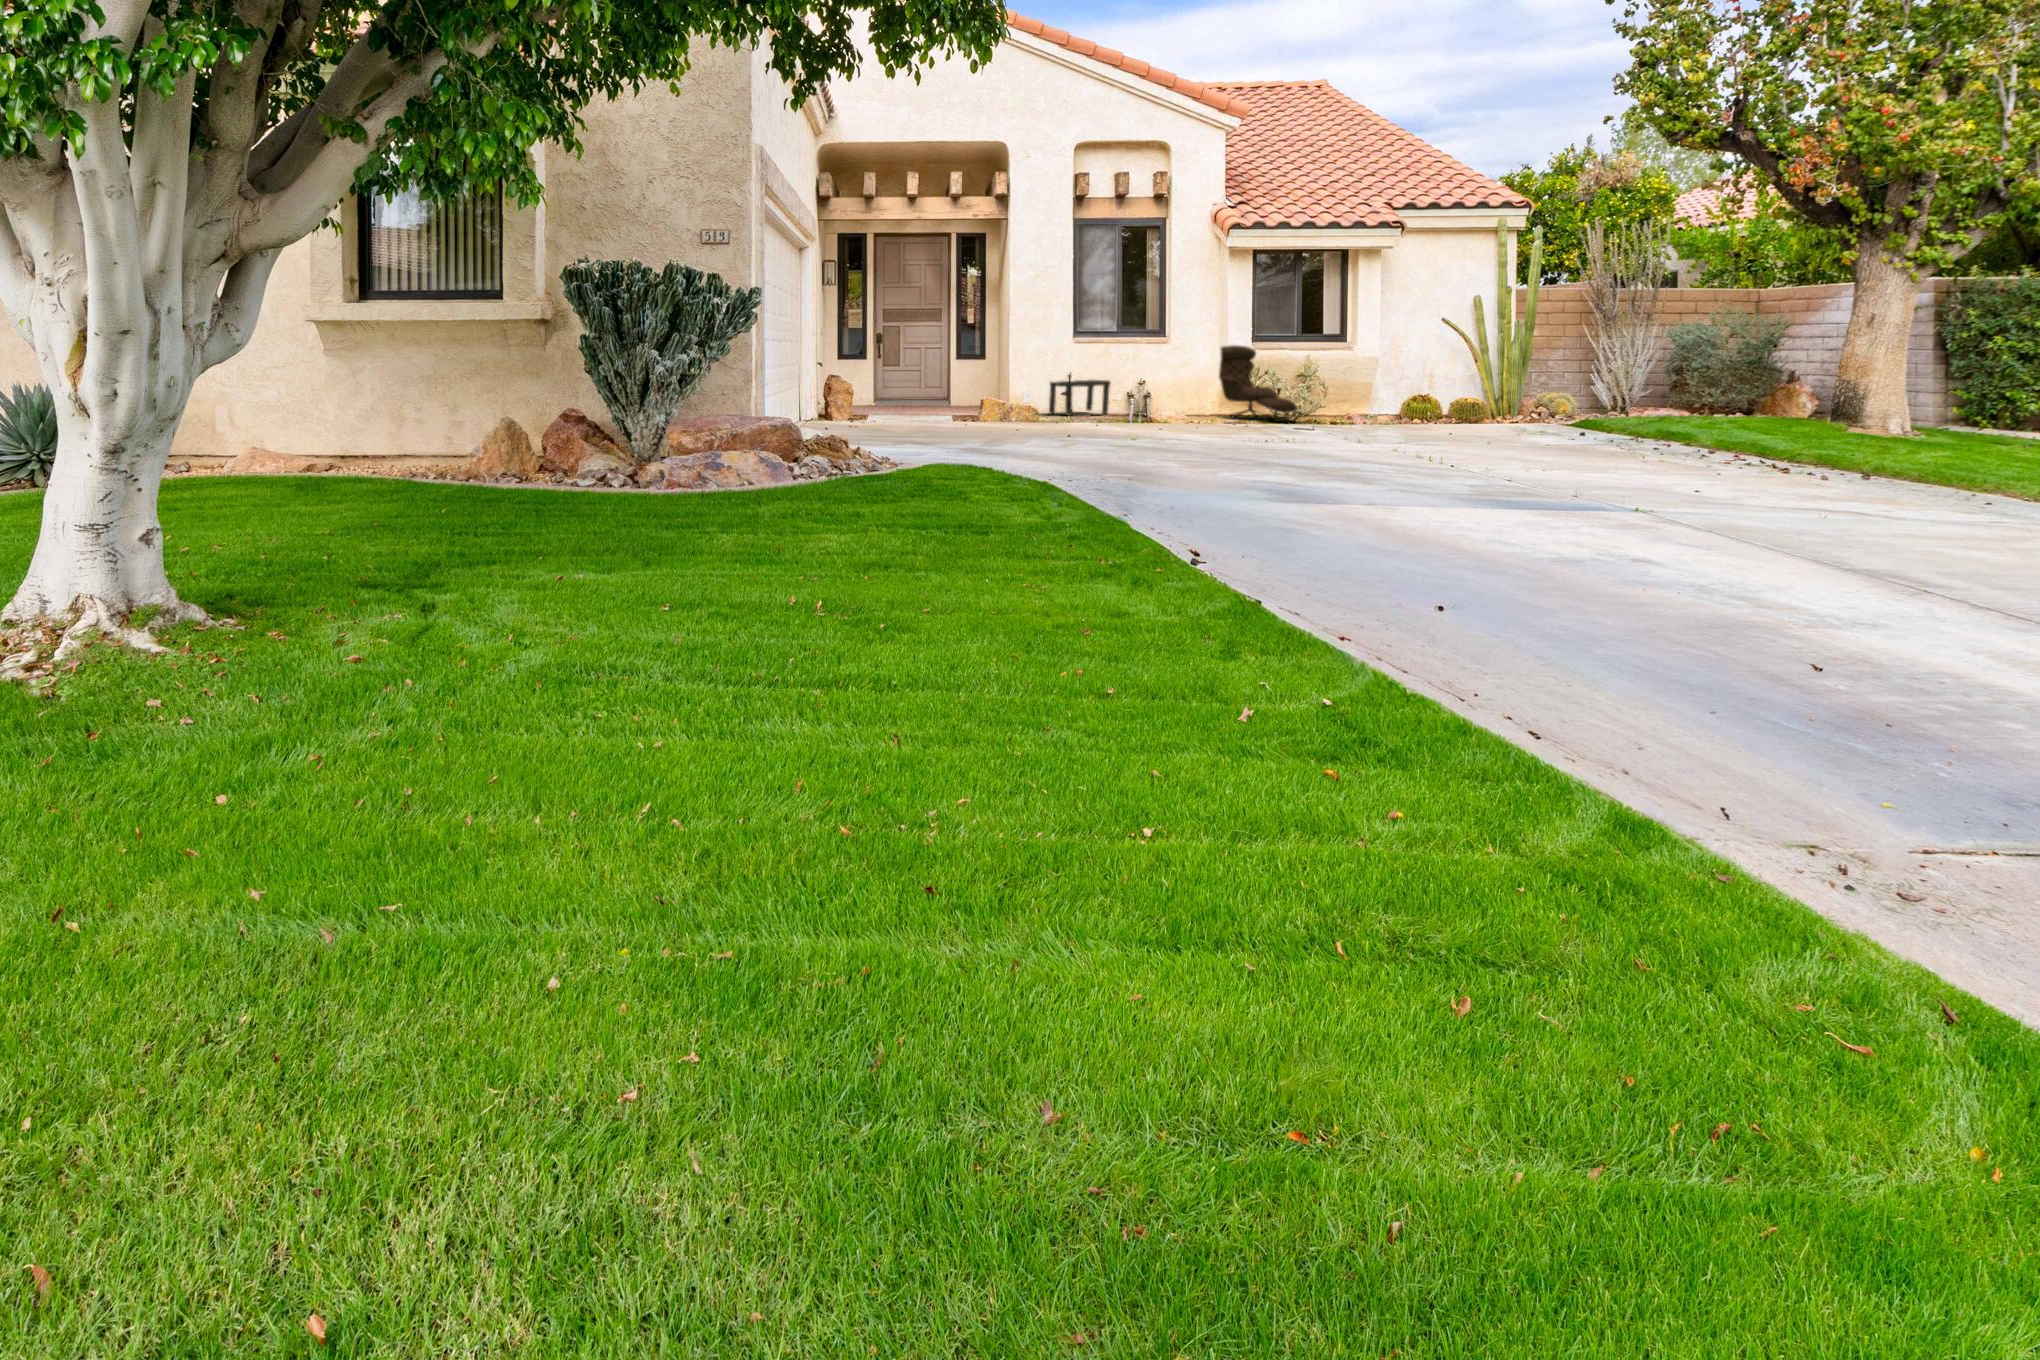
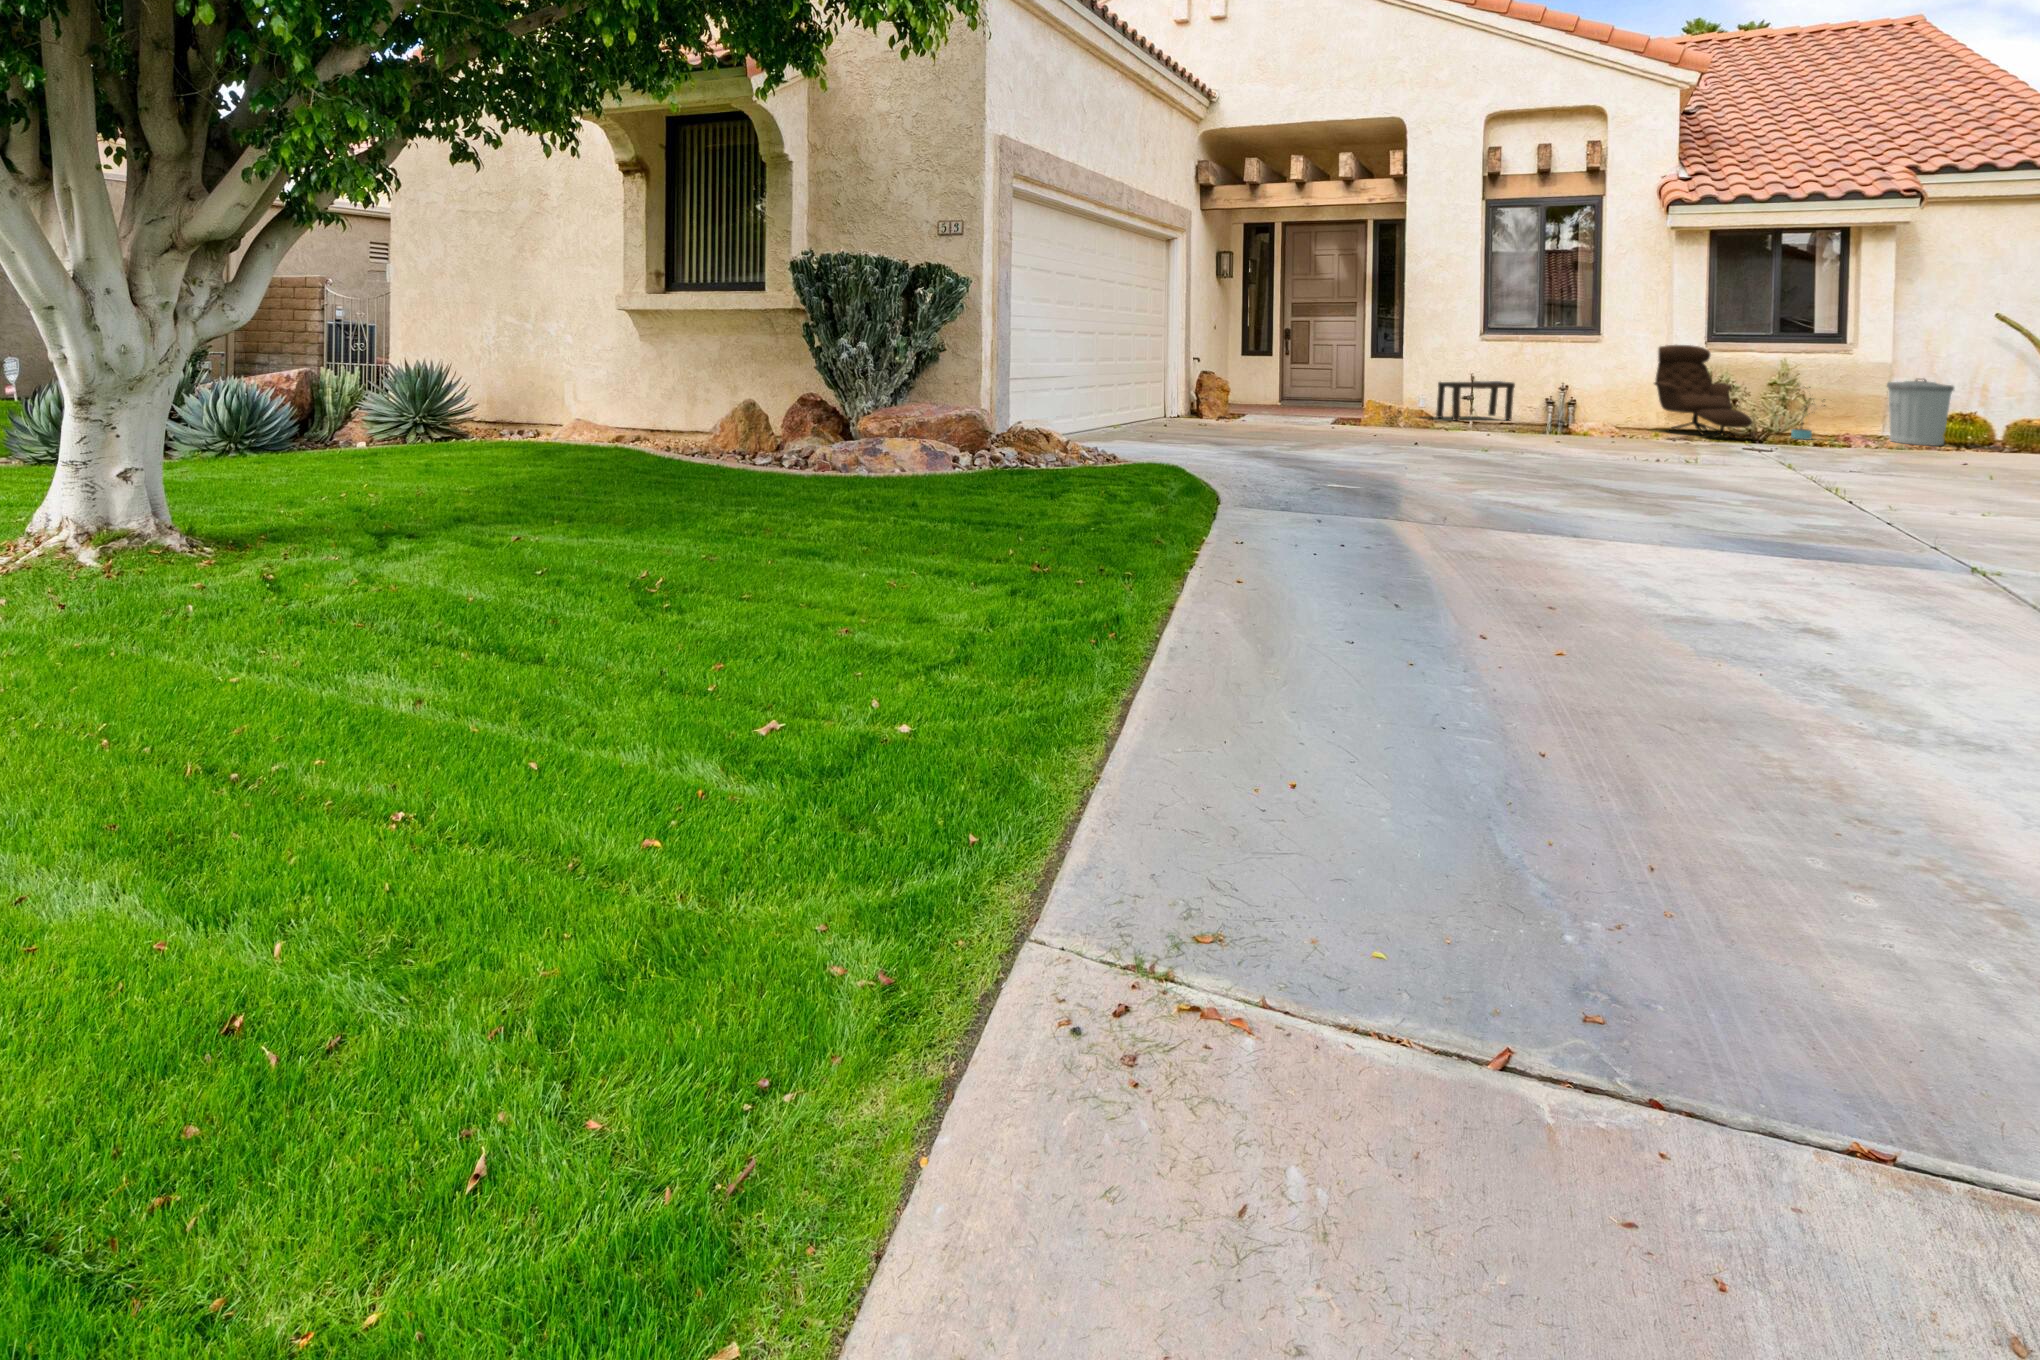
trash can: none [1376,369,1421,421] -> present [1887,379,1954,446]
potted plant: none [1317,375,1342,420] -> present [1791,384,1825,439]

